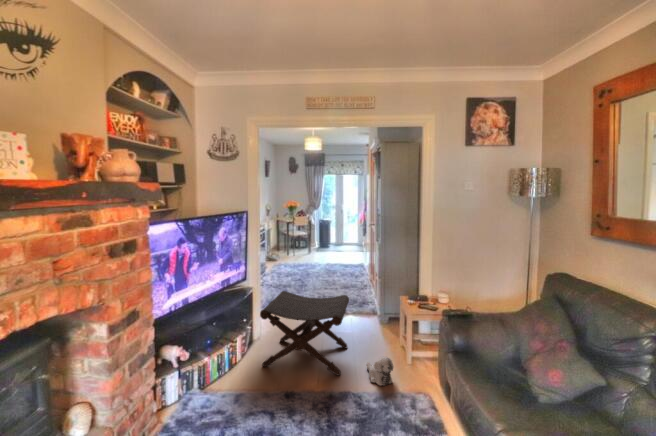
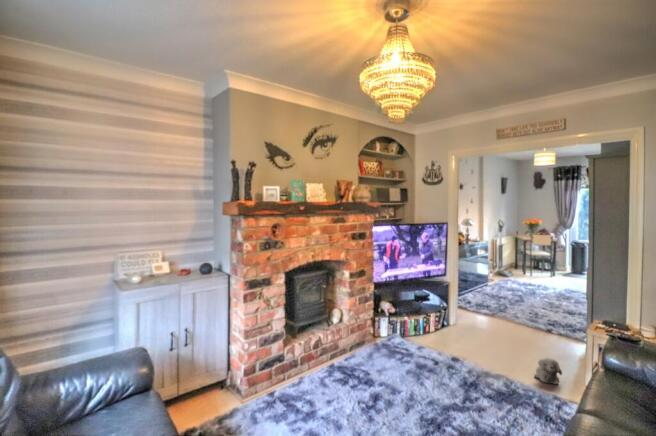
footstool: present [260,291,349,375] -> none [446,289,534,364]

